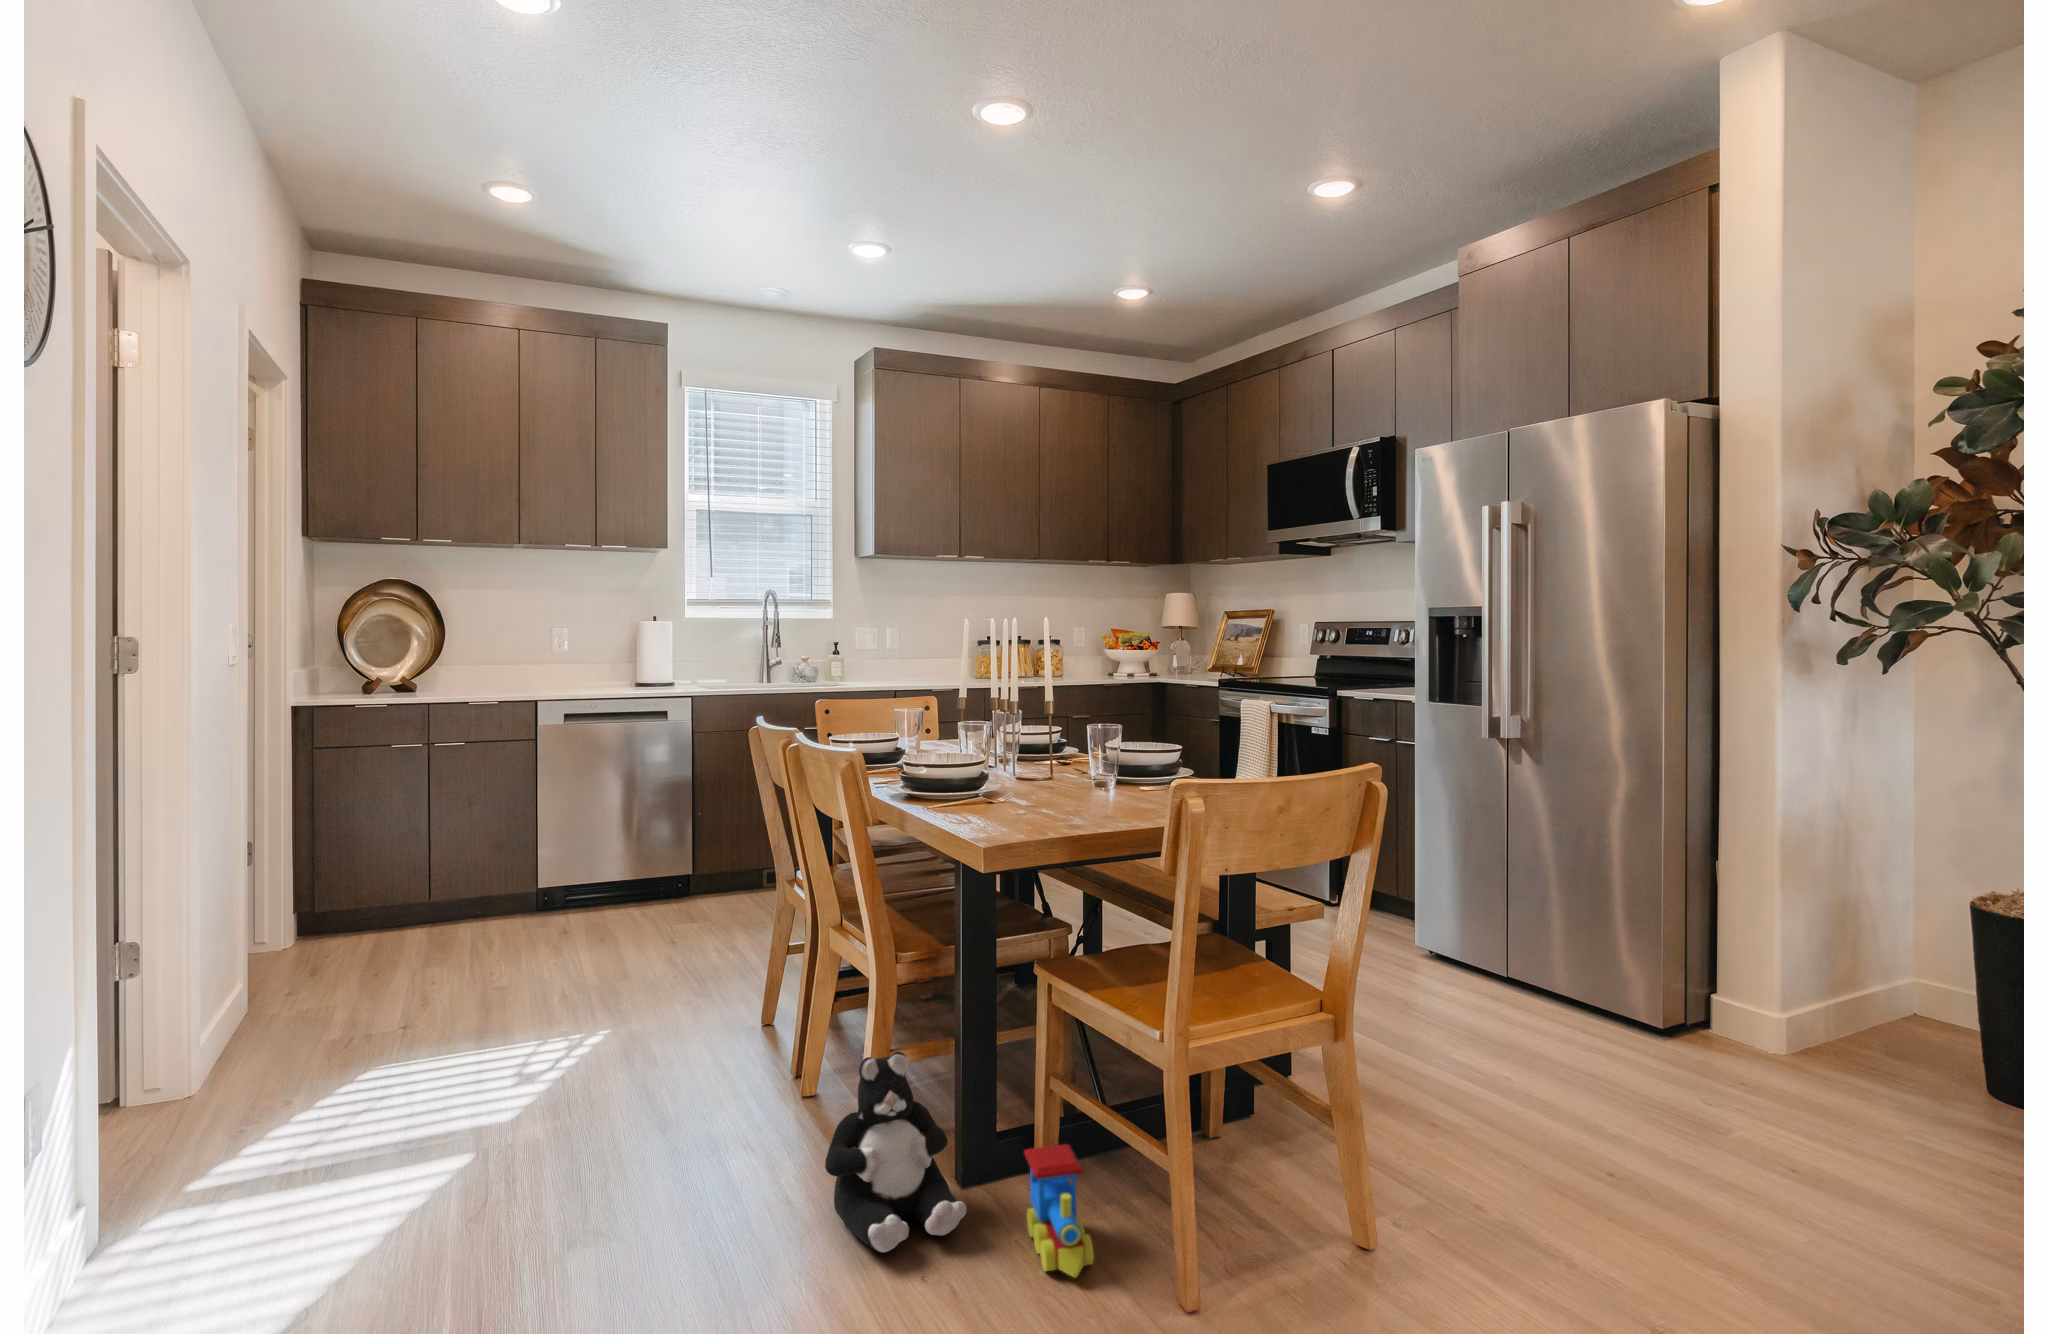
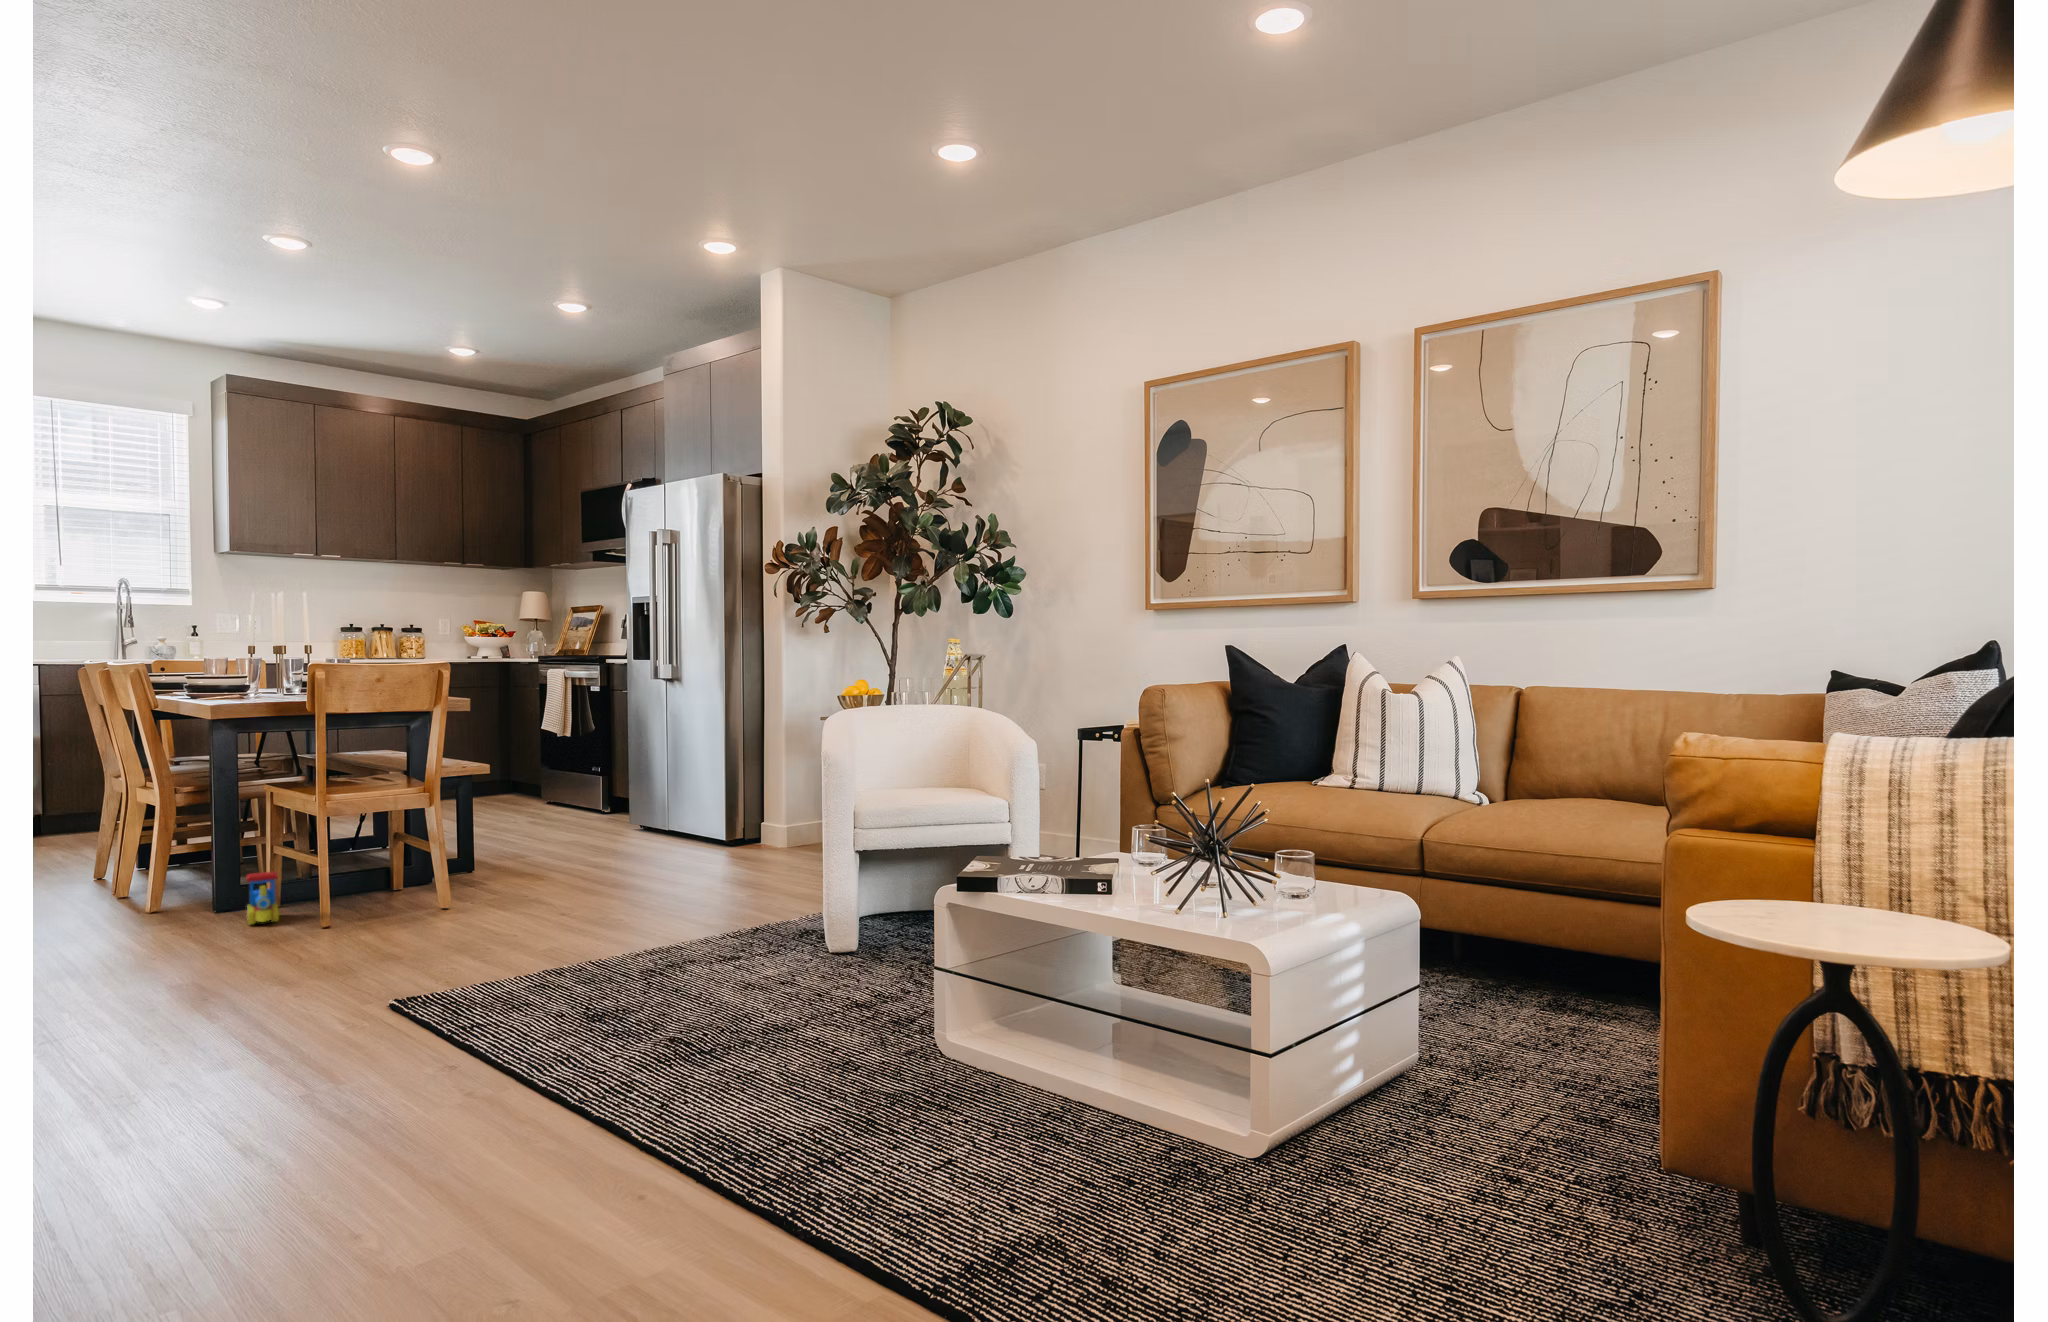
plush toy: present [825,1052,967,1253] -> none [114,832,206,927]

